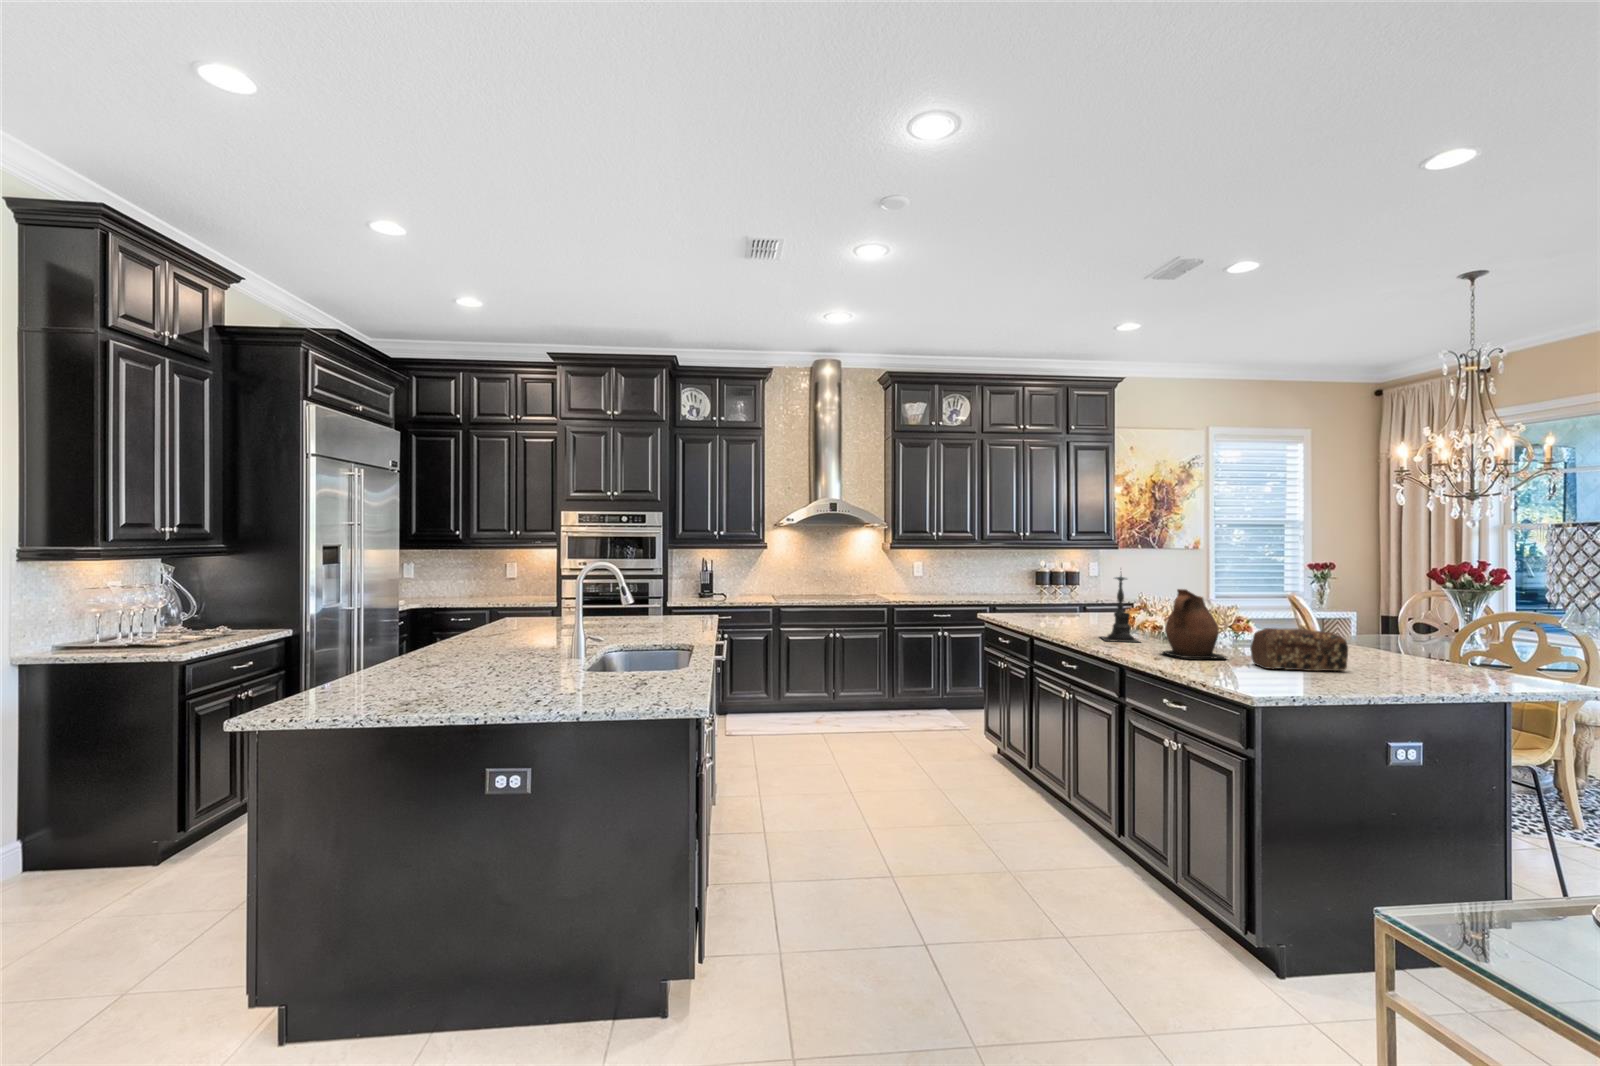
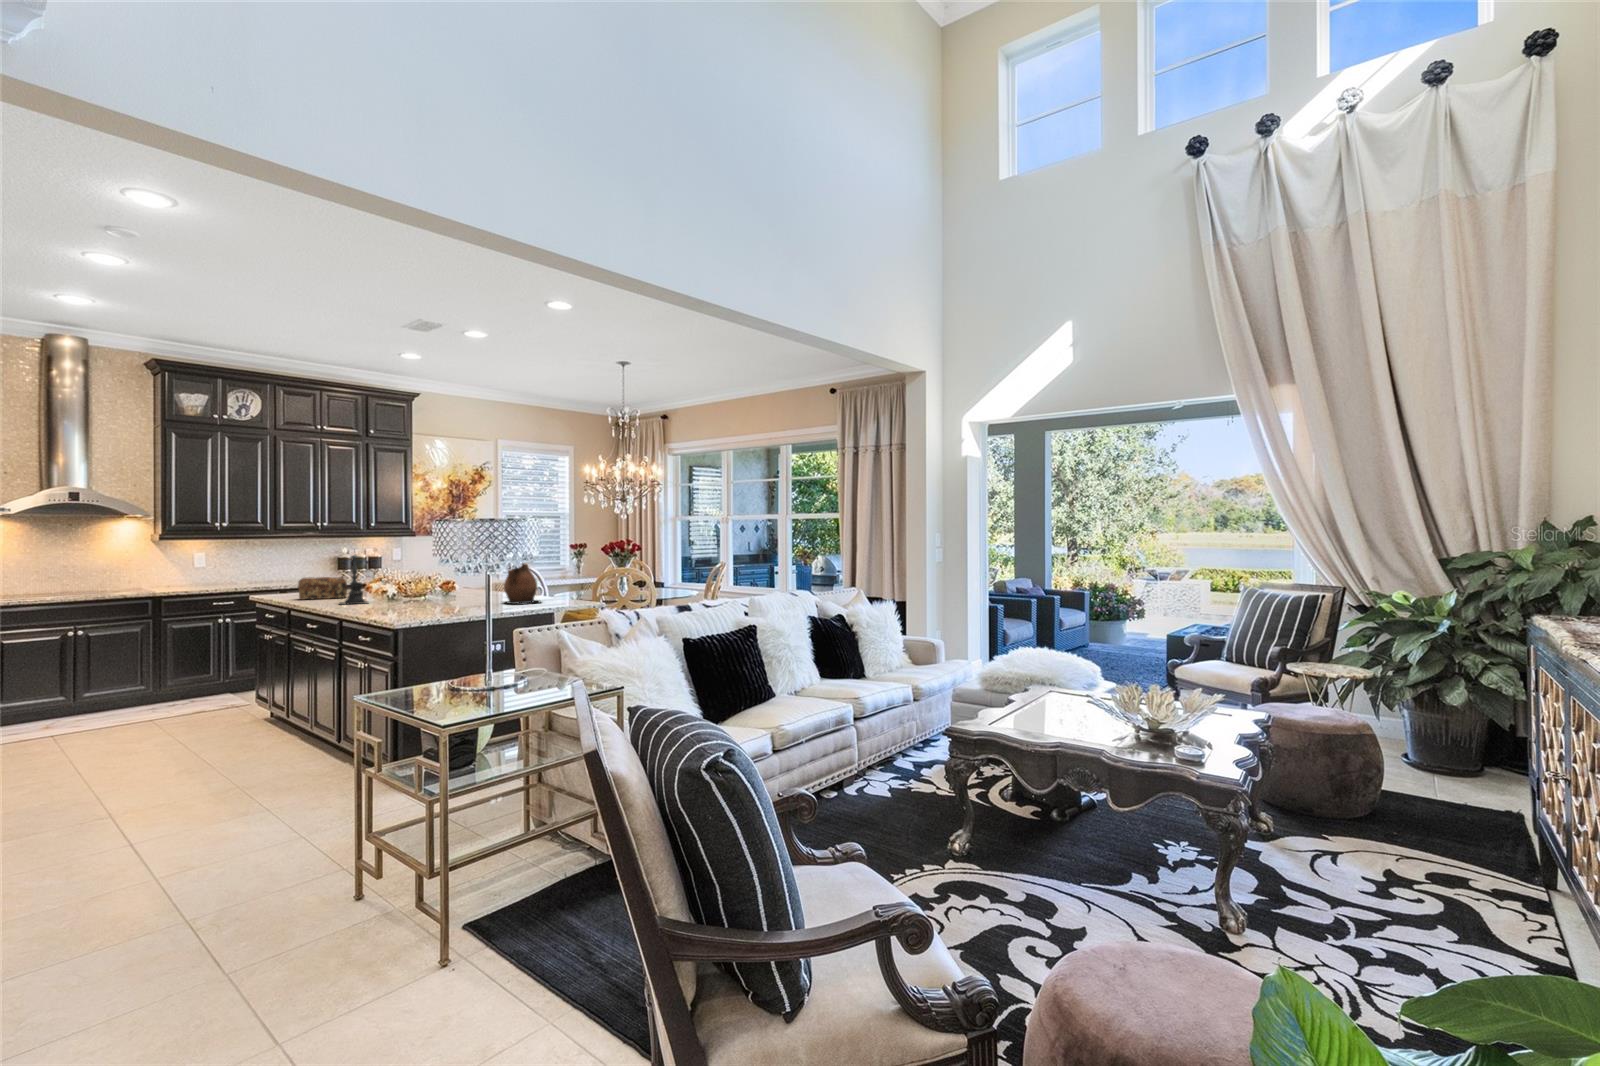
ceramic pitcher: present [1162,589,1227,658] -> present [504,563,540,604]
bread loaf: present [1250,628,1348,671] -> present [298,577,347,600]

